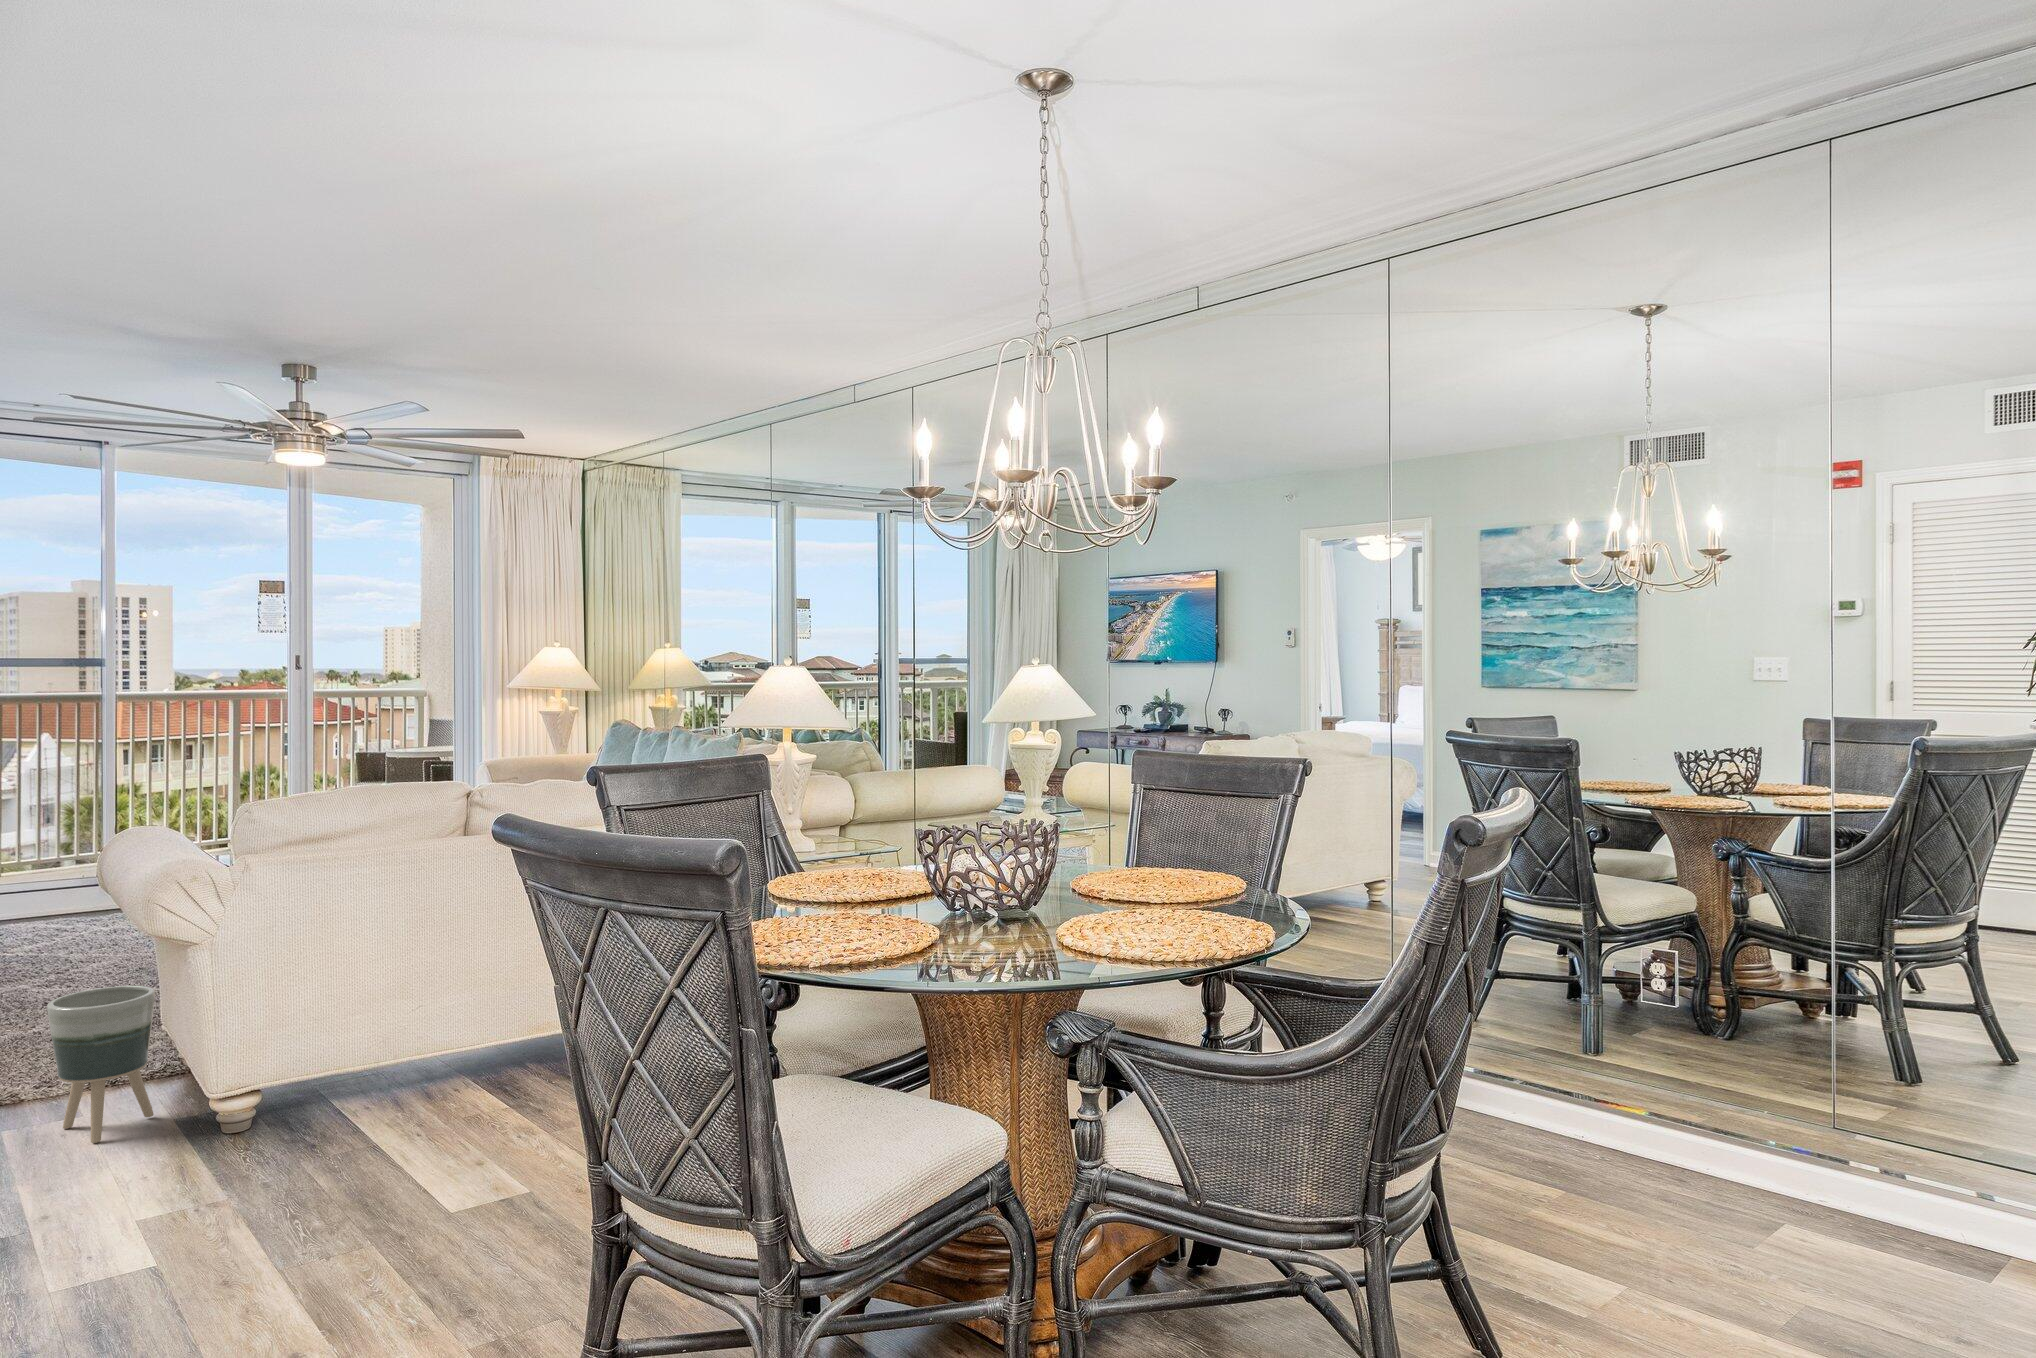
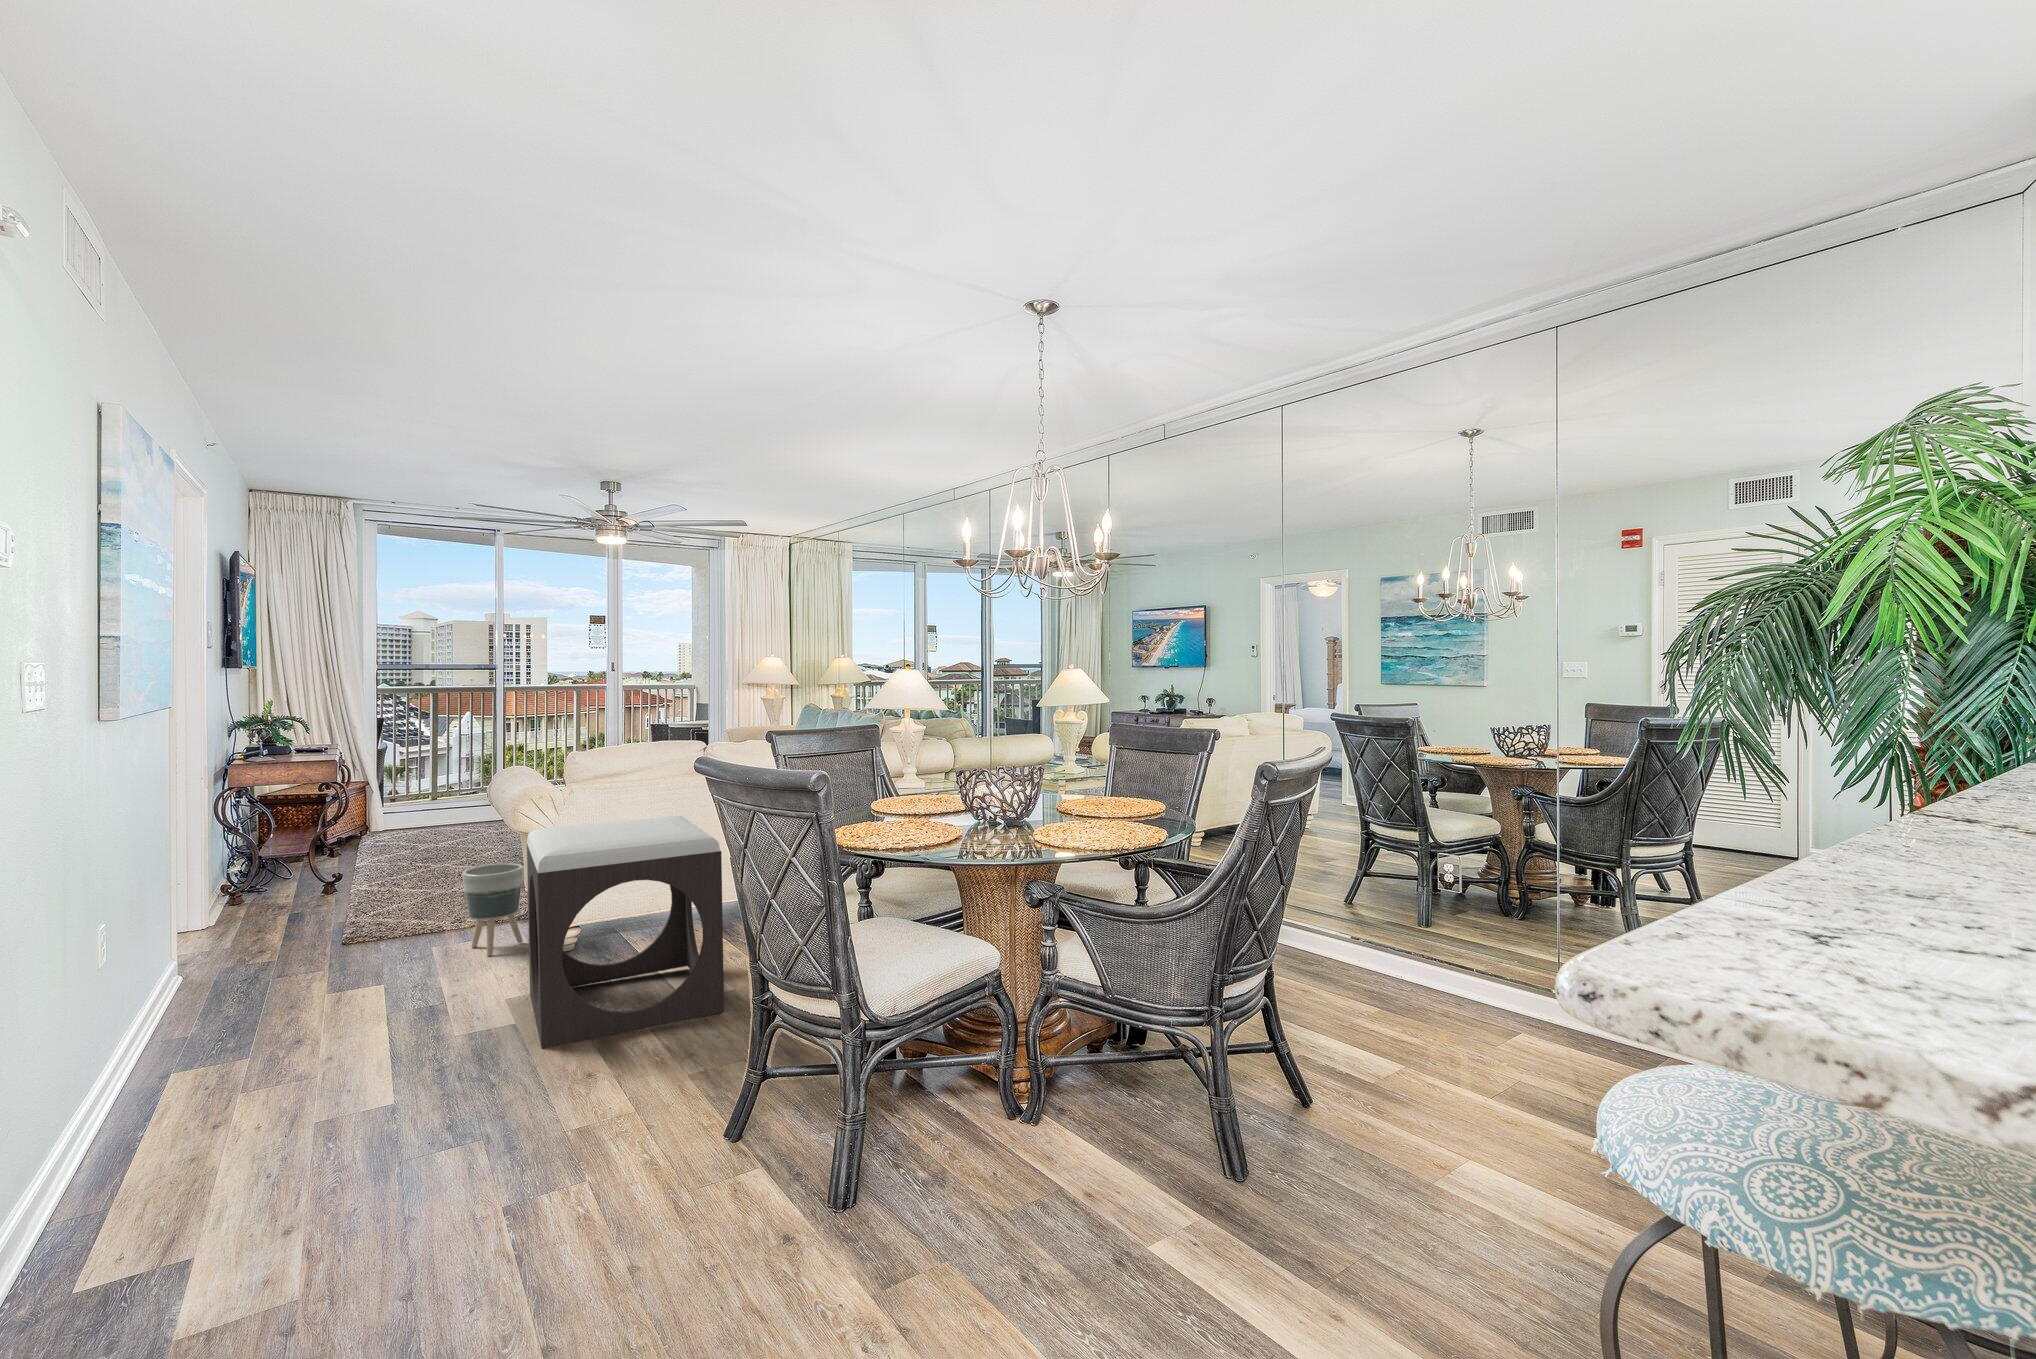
footstool: none [166,905,513,1318] -> present [527,816,724,1049]

